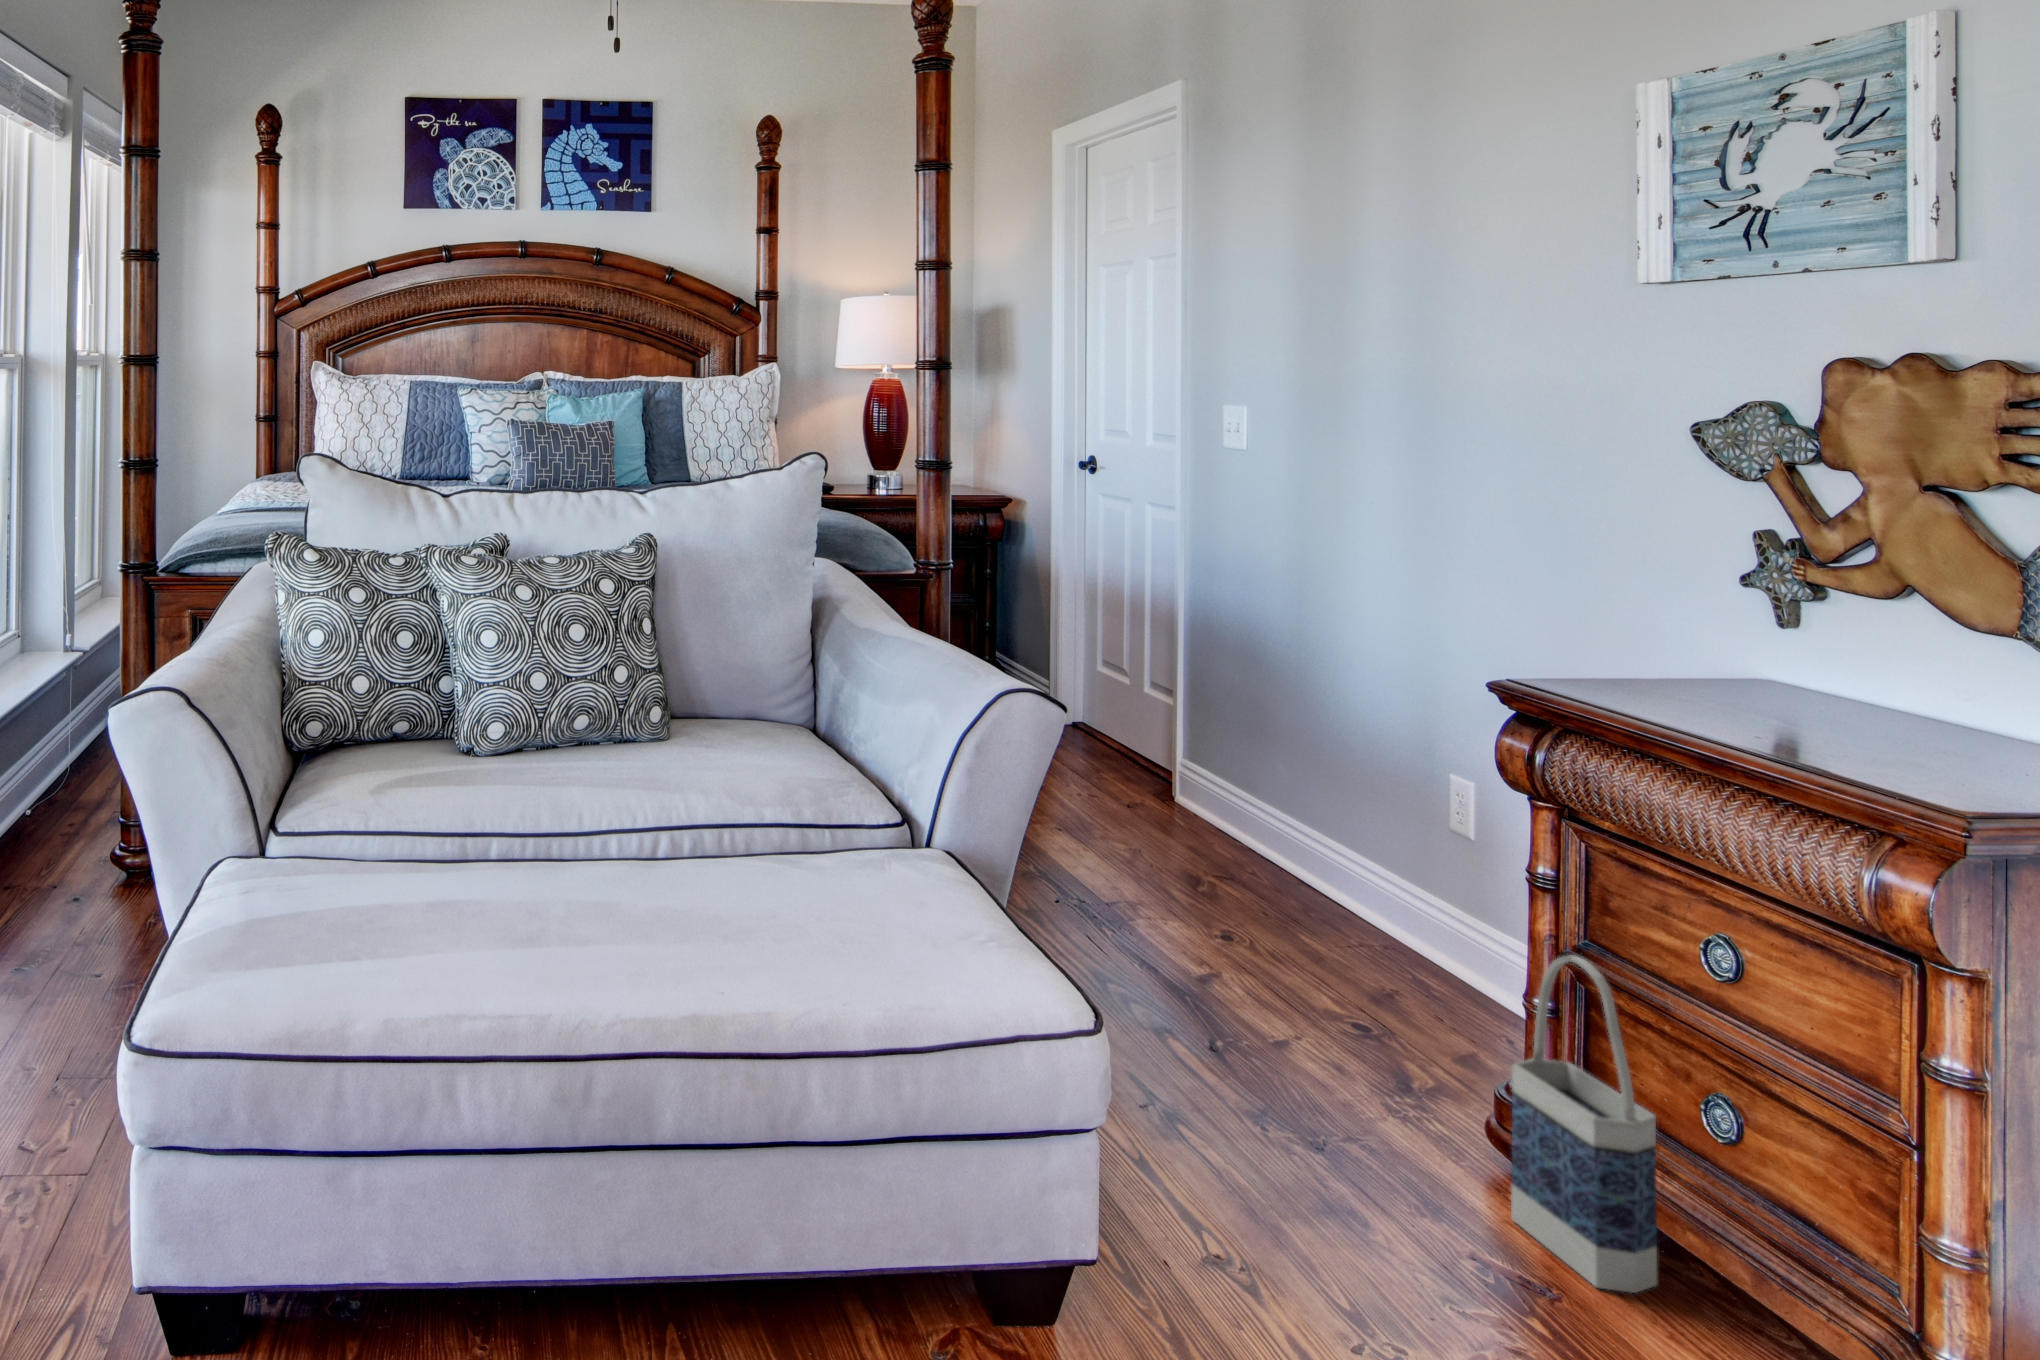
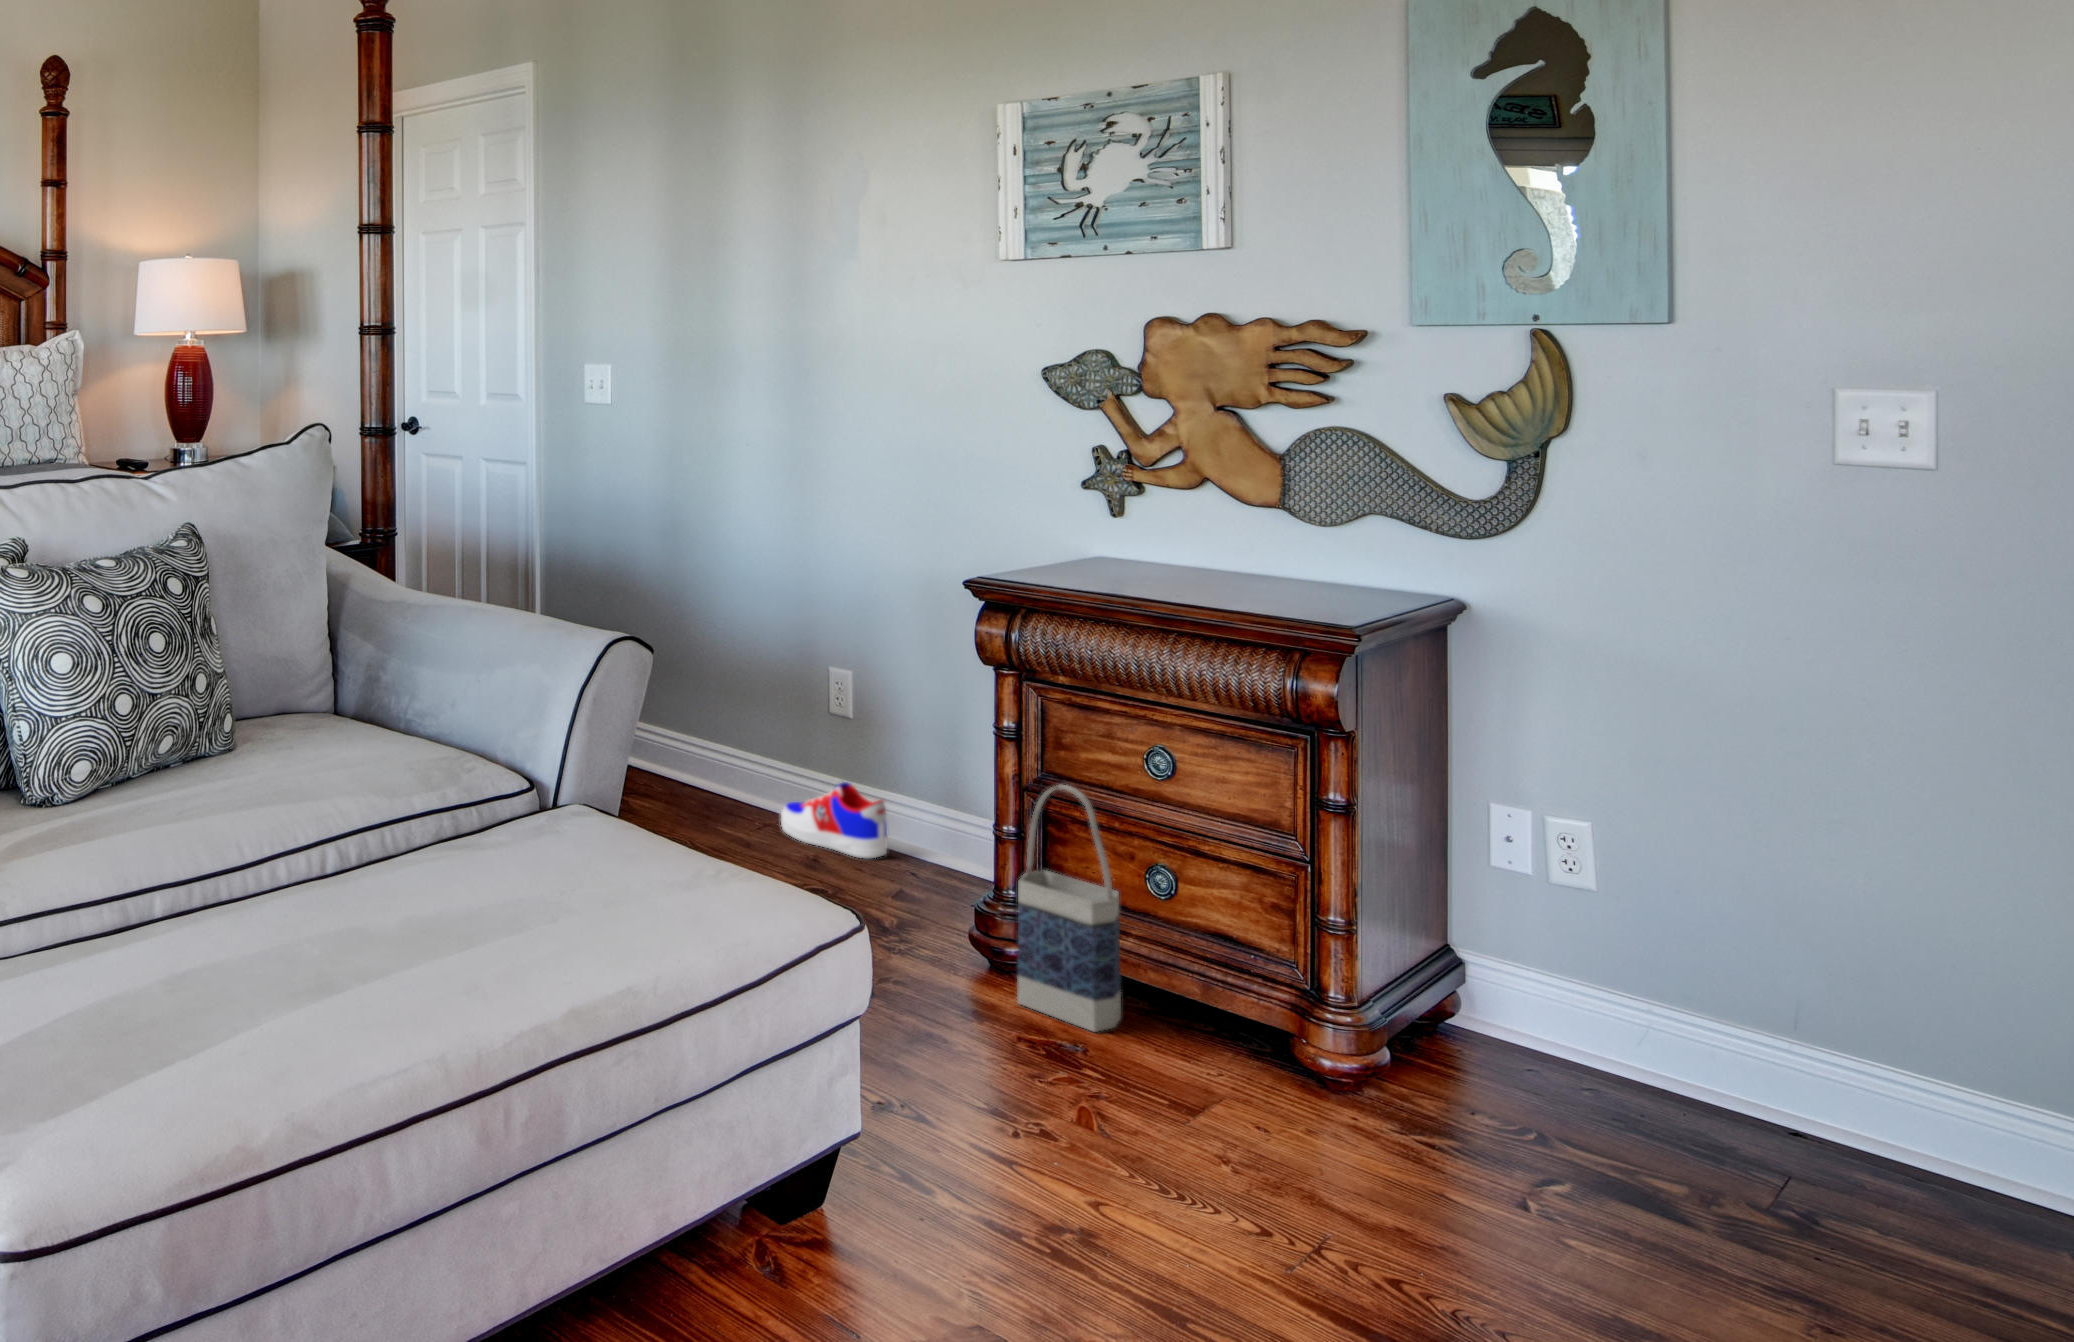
sneaker: none [1373,905,1494,1004] -> present [781,782,888,858]

